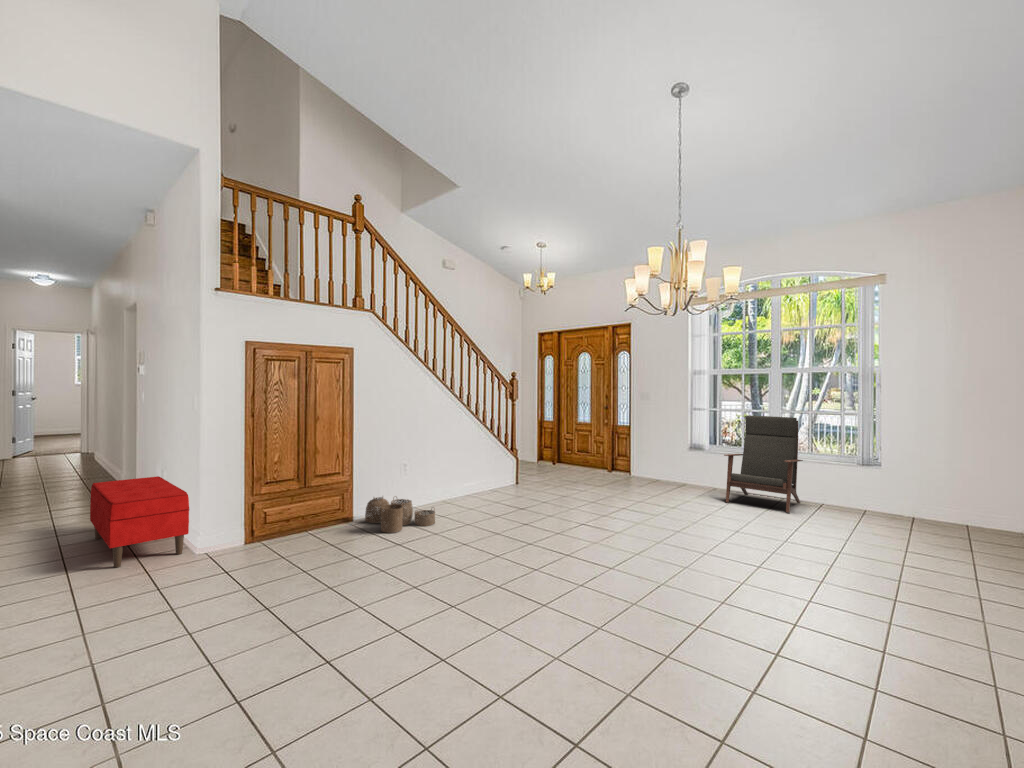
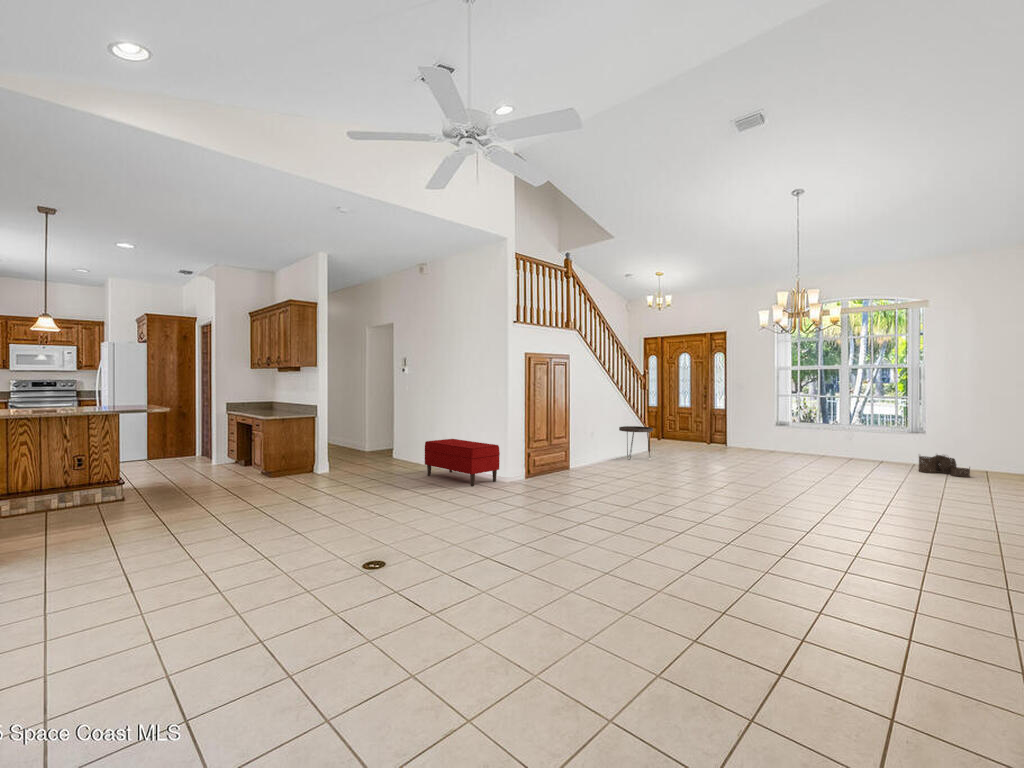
lounge chair: present [724,415,803,513] -> none [810,399,867,465]
side table: none [459,452,506,502] -> present [619,426,653,460]
woven basket: present [365,497,435,533] -> present [919,455,970,477]

